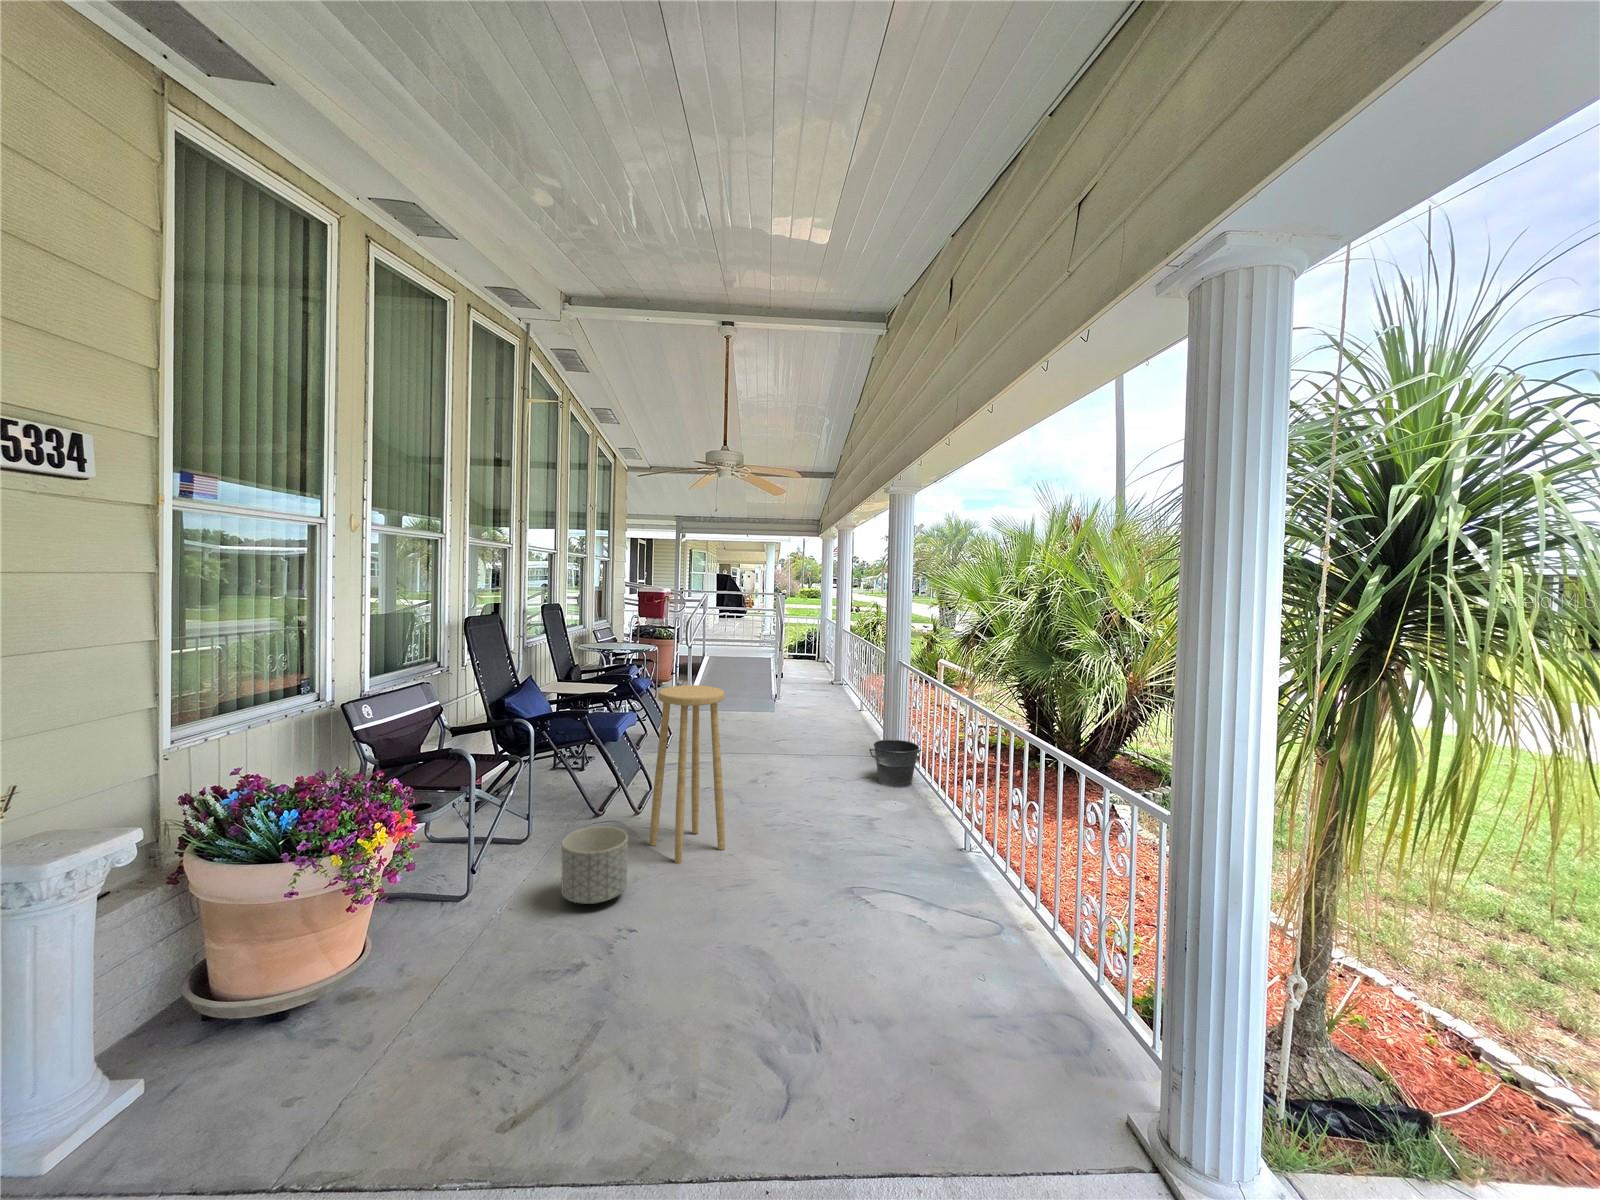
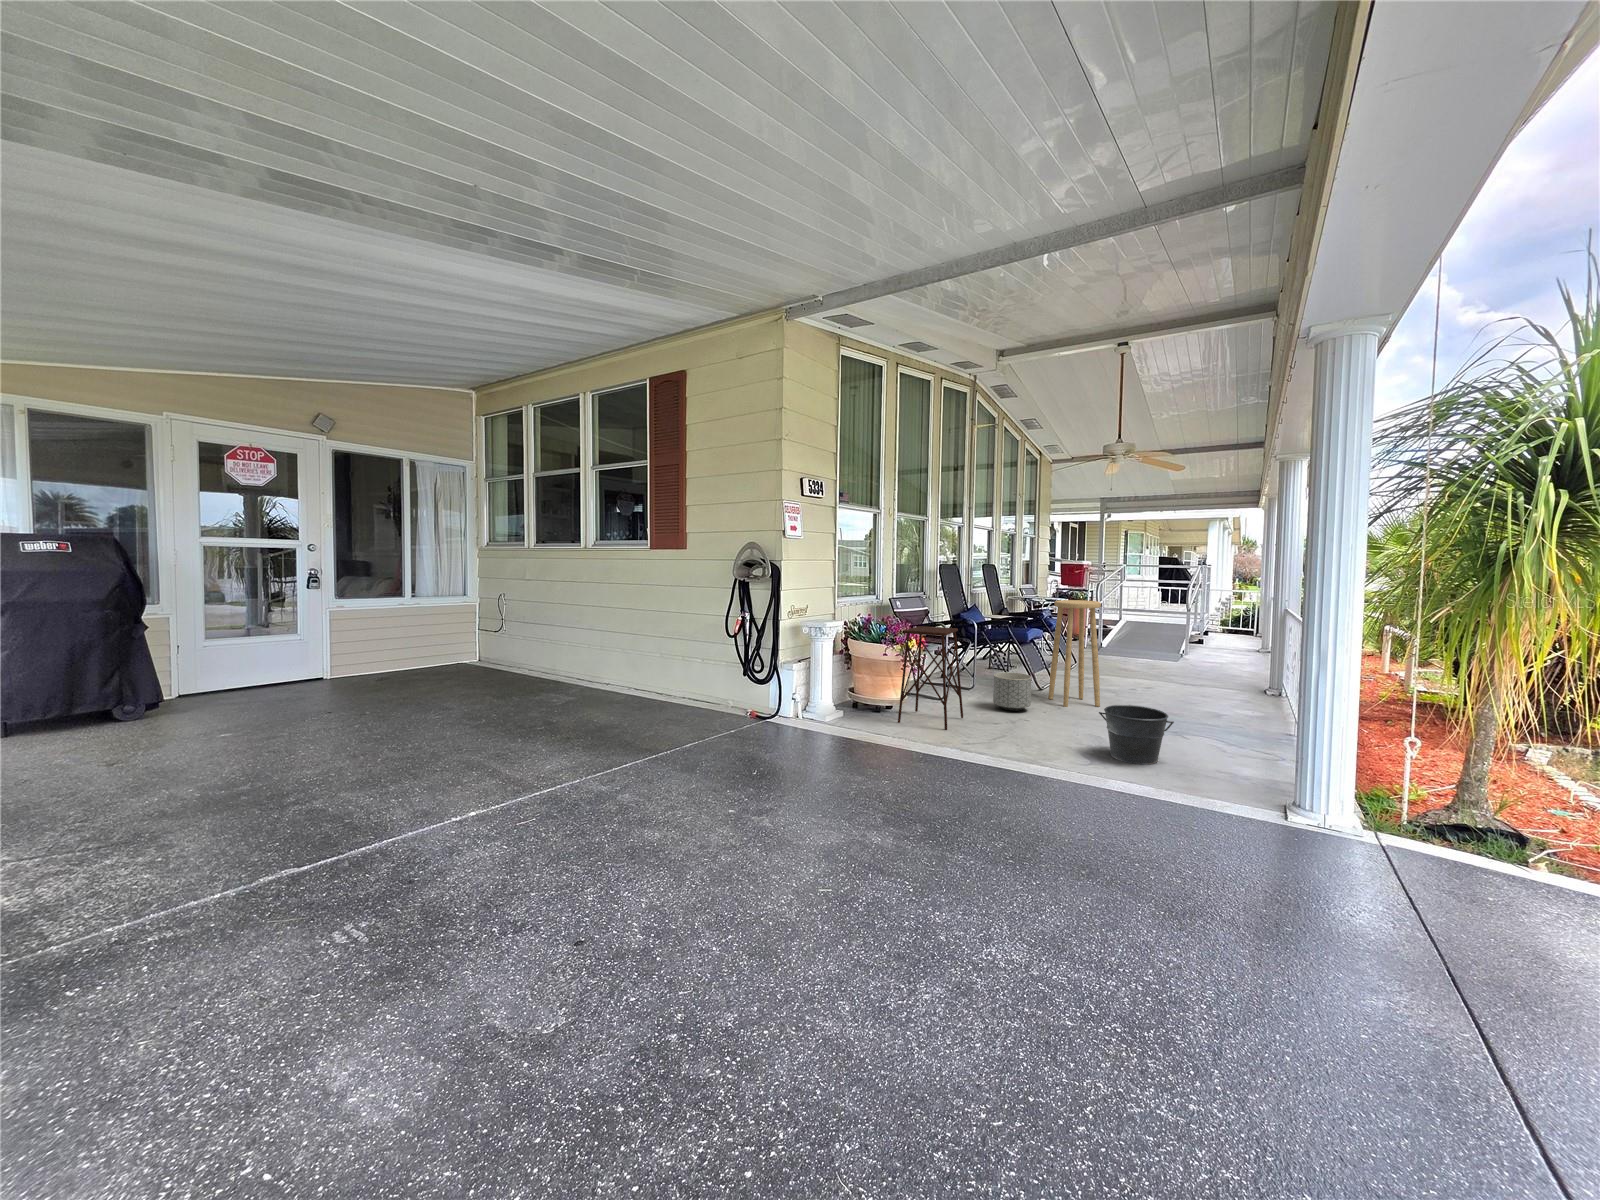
bucket: present [869,740,922,788] -> present [1099,705,1174,764]
side table: none [334,790,502,1046] -> present [898,626,963,730]

